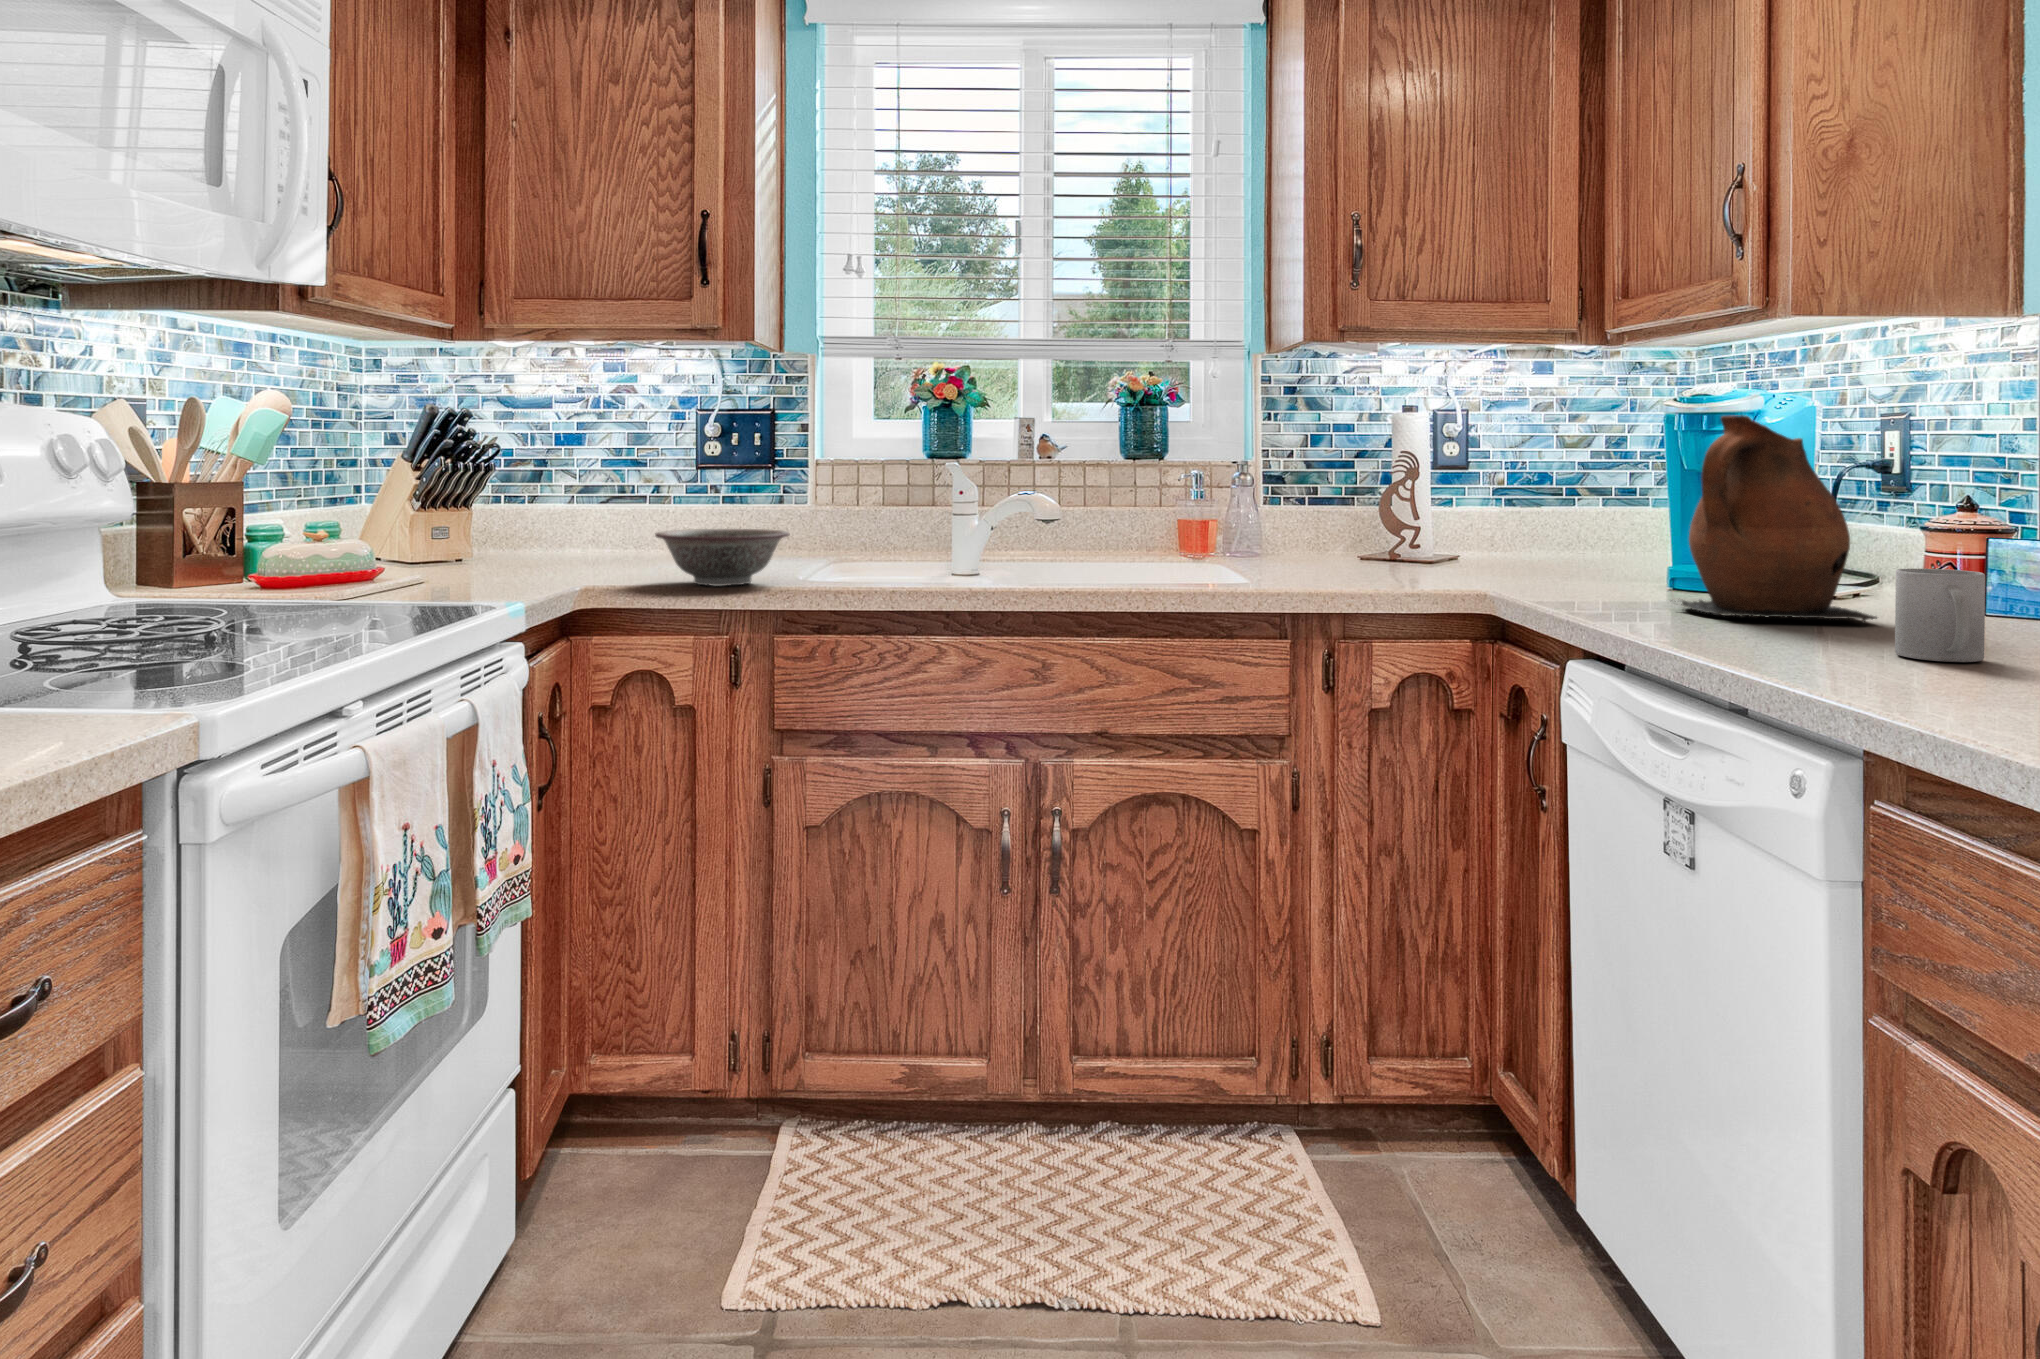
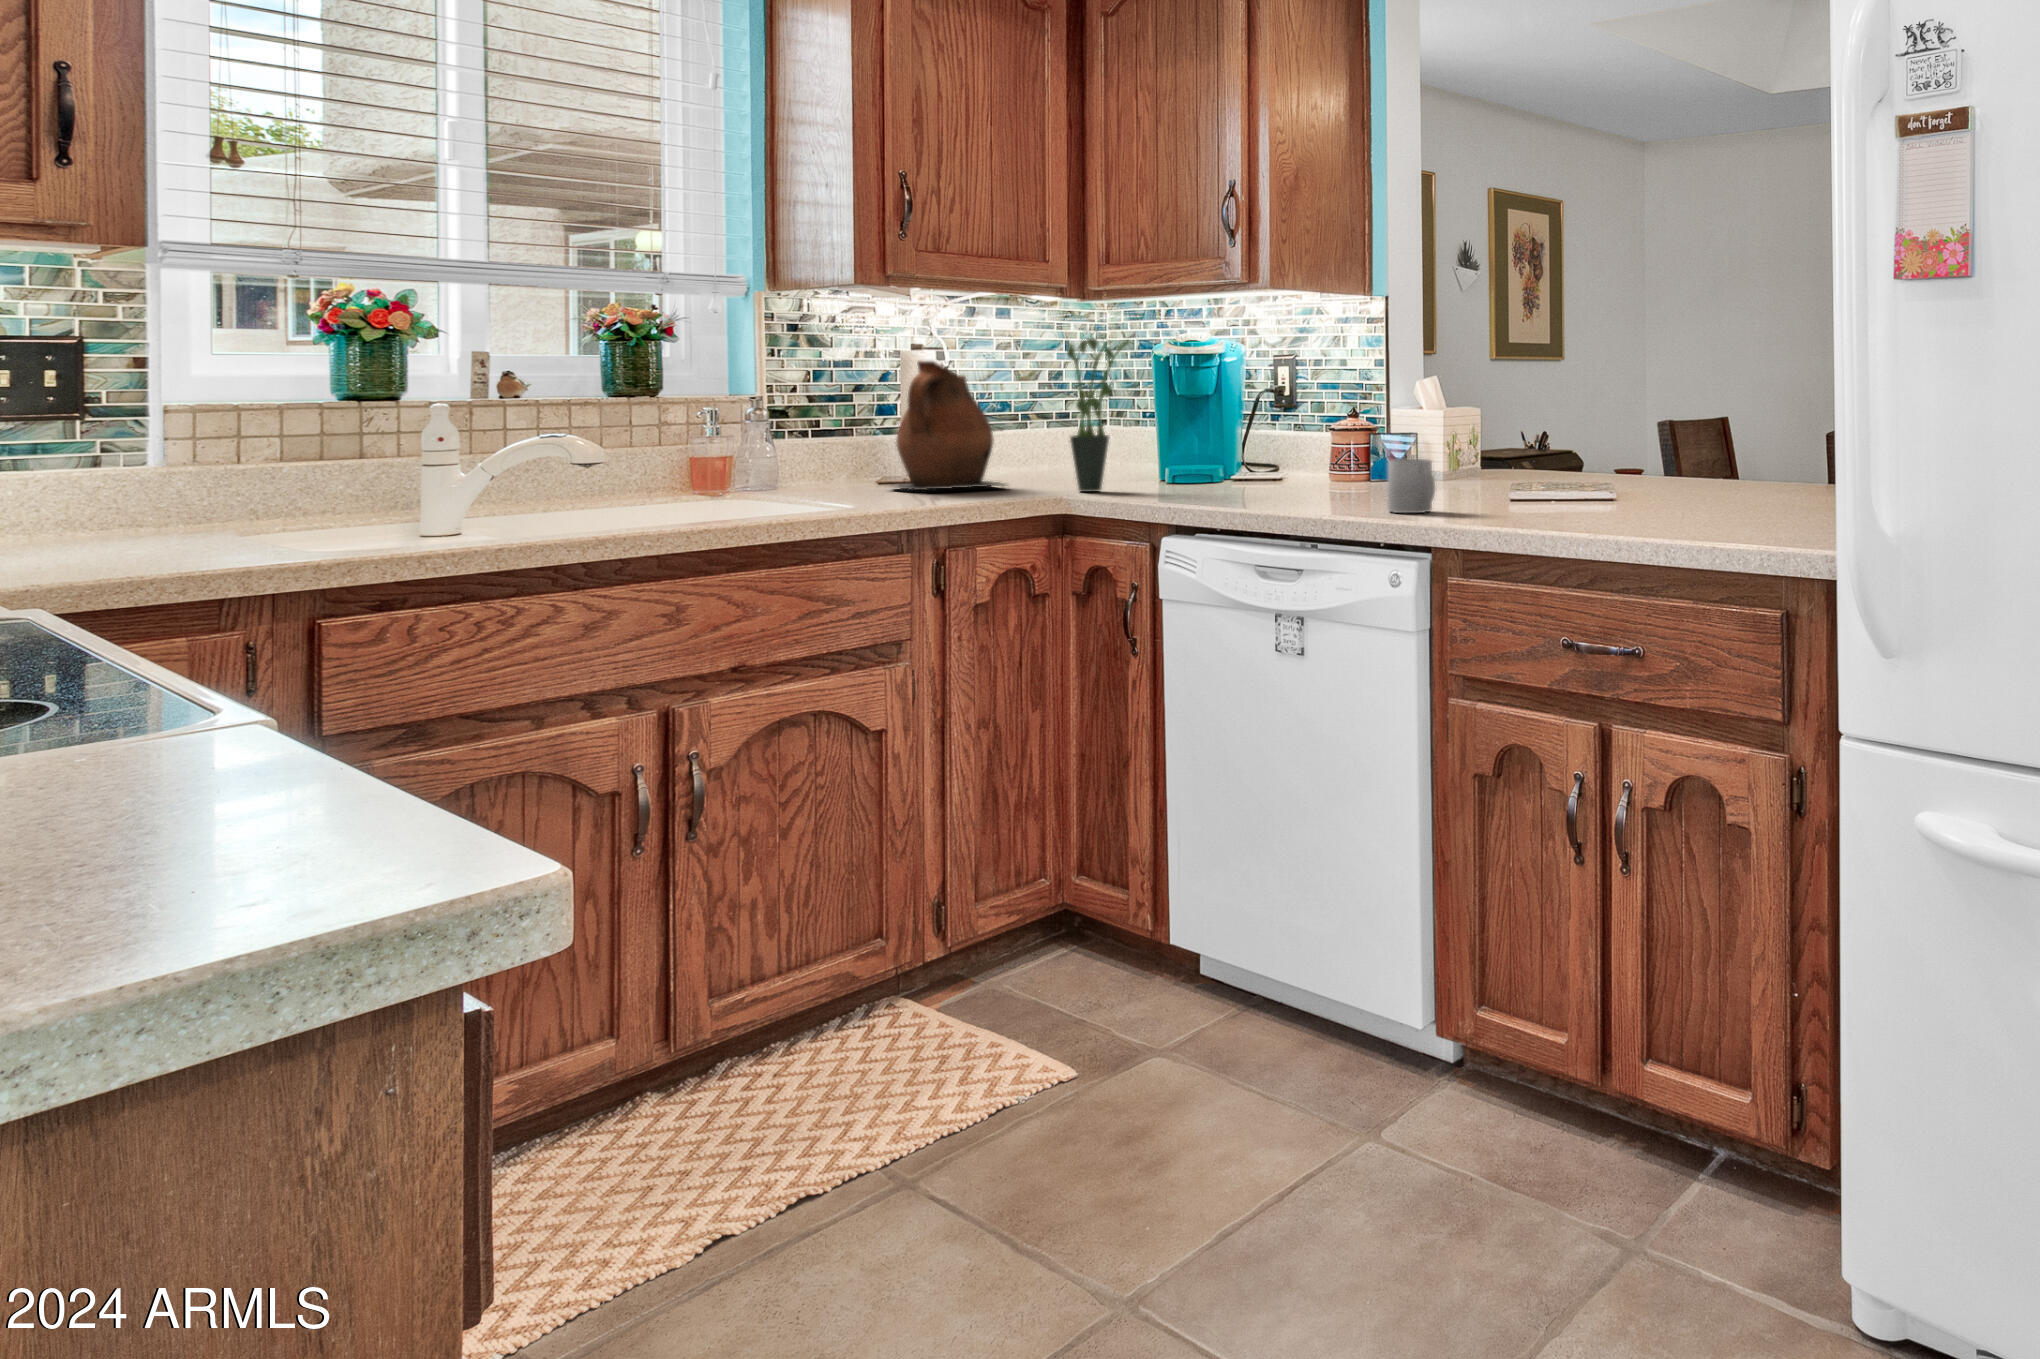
potted plant: none [1531,380,1627,585] -> present [1067,330,1128,492]
ceramic pitcher: present [1681,415,1877,623] -> present [891,361,1005,490]
decorative bowl: present [655,529,789,586] -> none [113,491,343,567]

